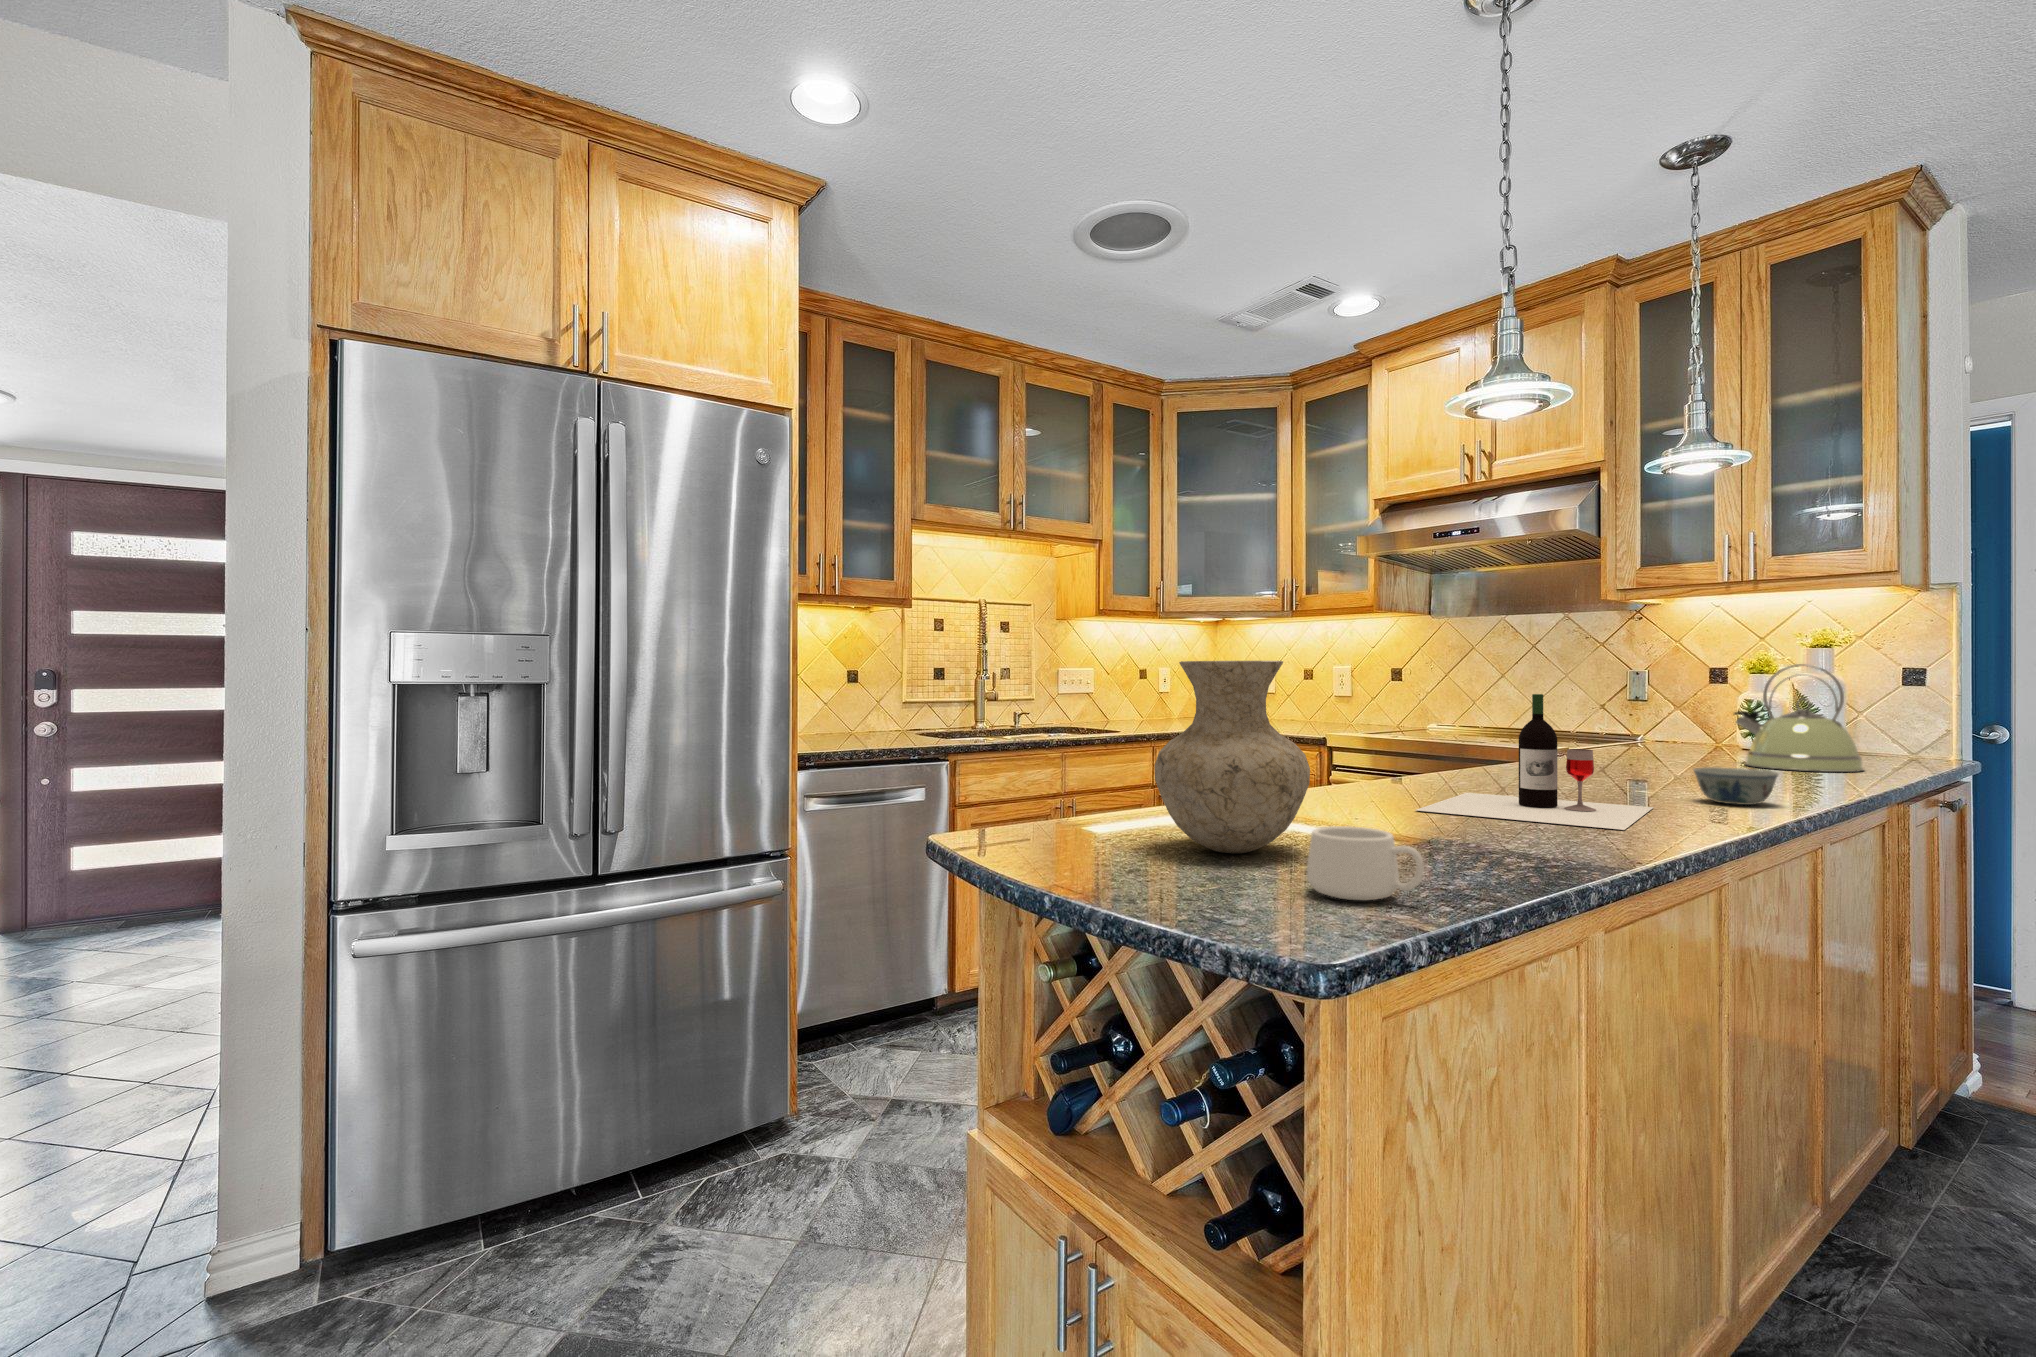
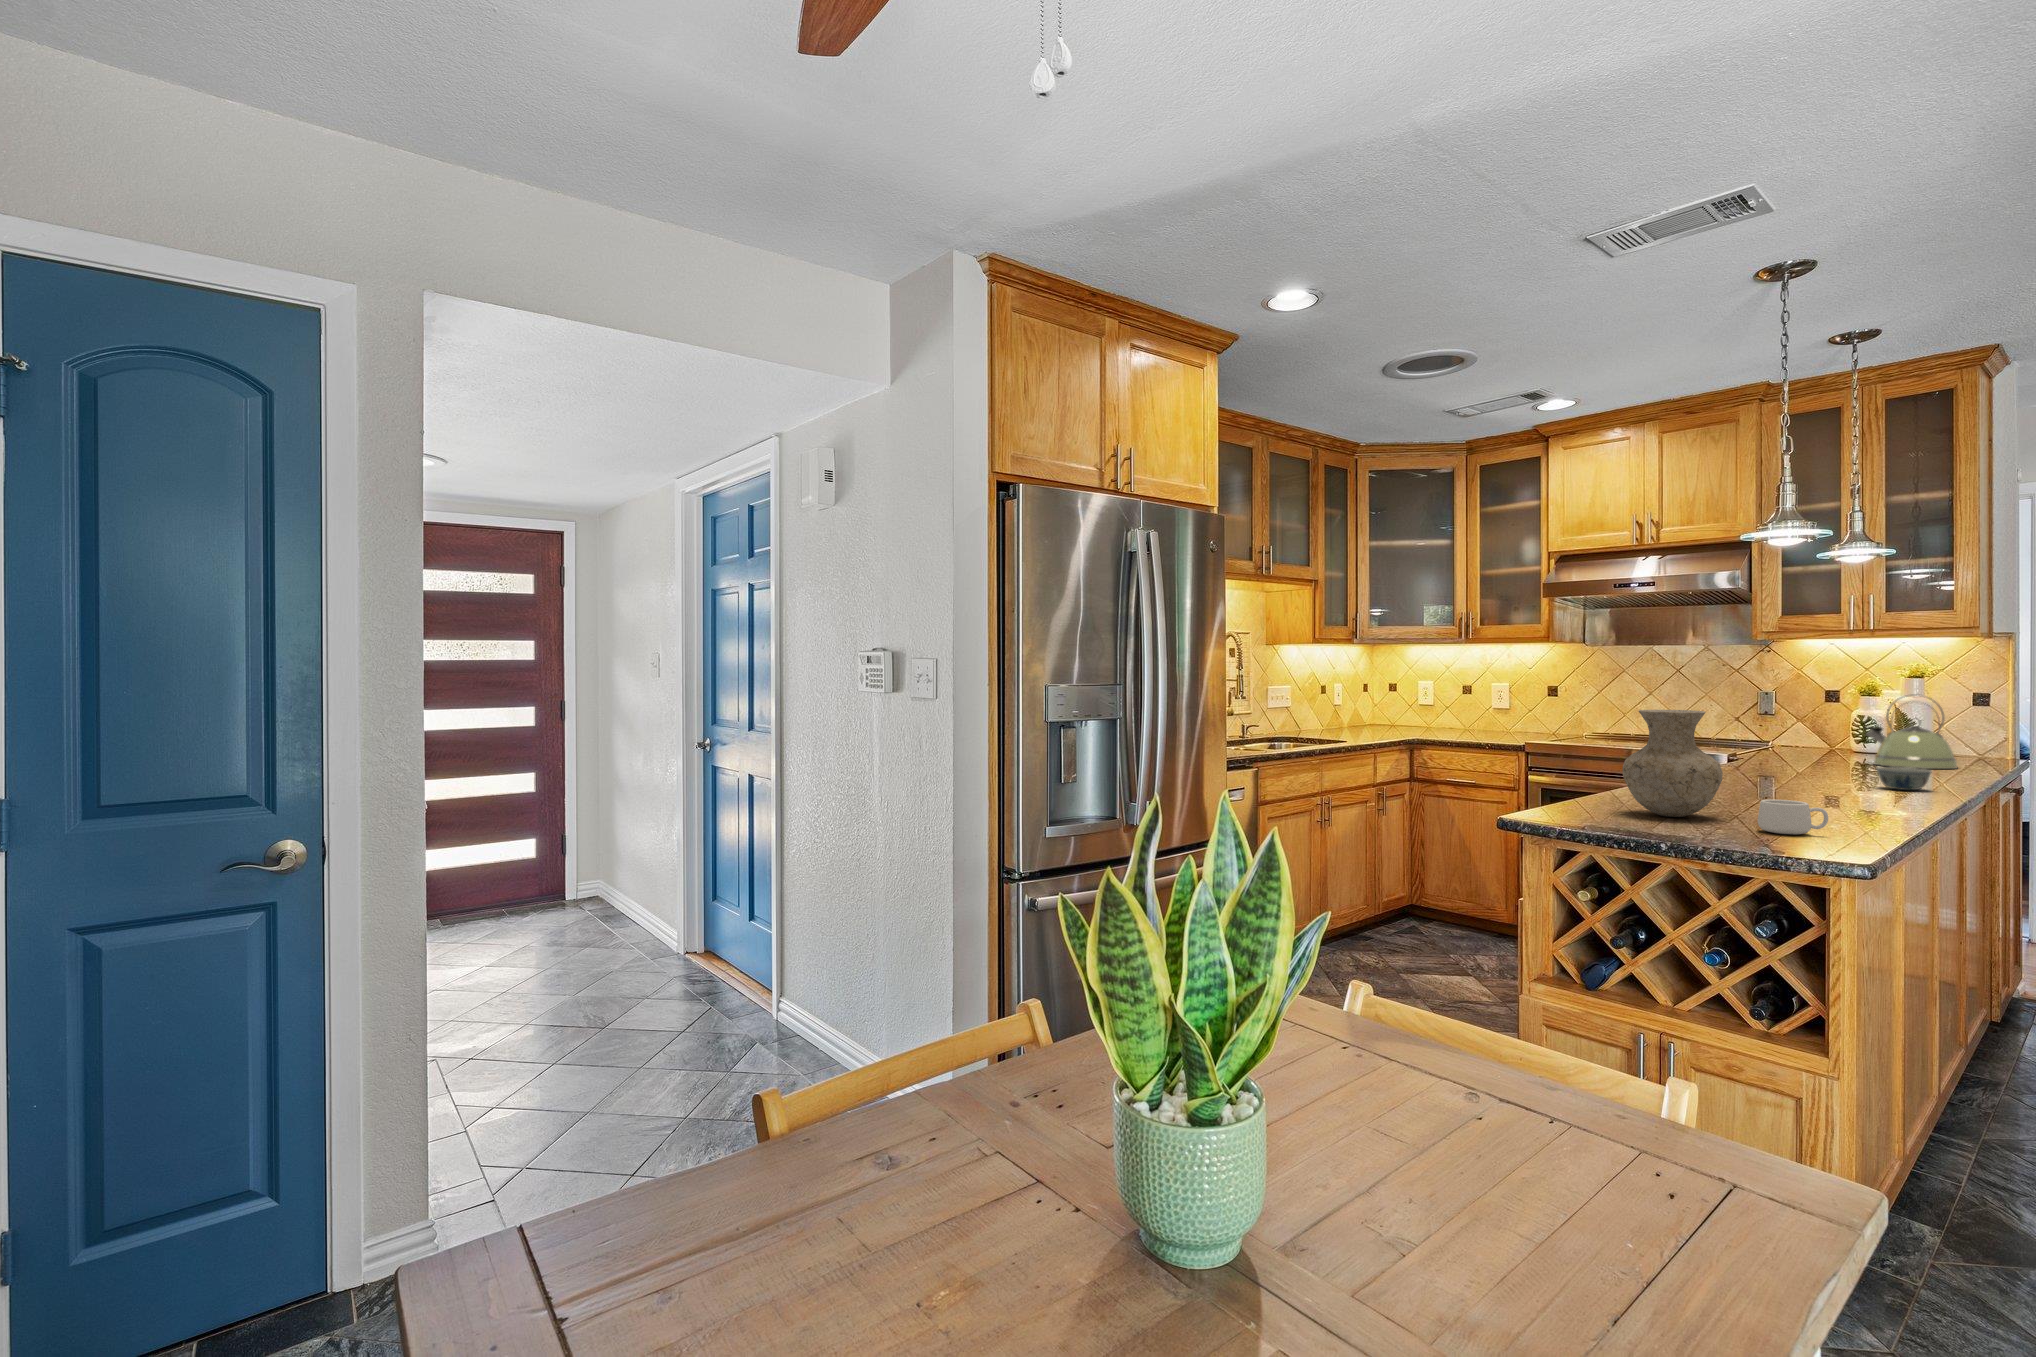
wine bottle: present [1416,694,1653,830] -> none [1721,722,1864,804]

